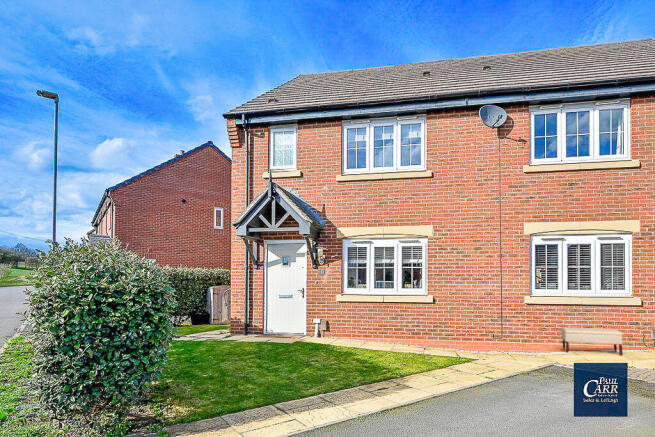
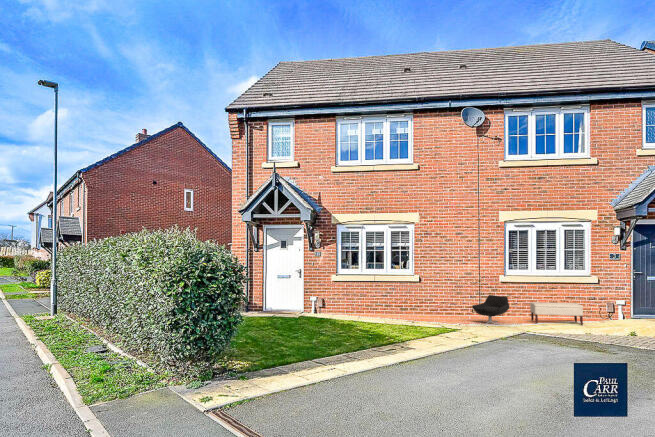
lounge chair: none [492,319,535,354] -> present [472,295,509,325]

